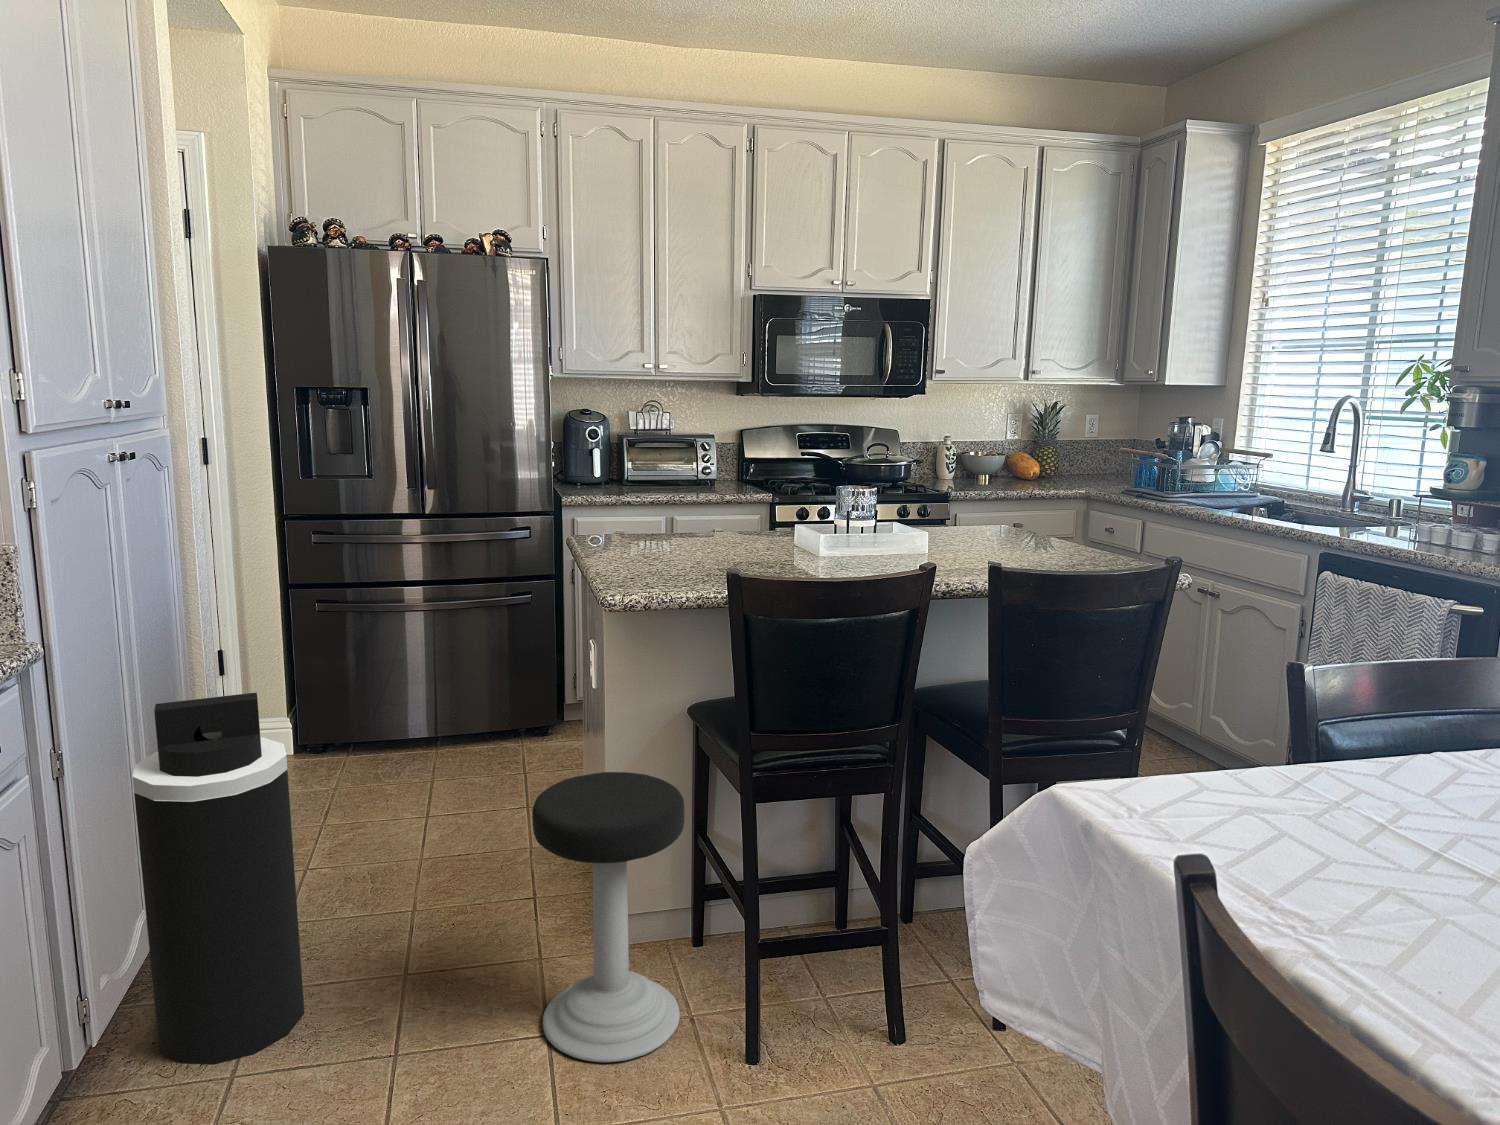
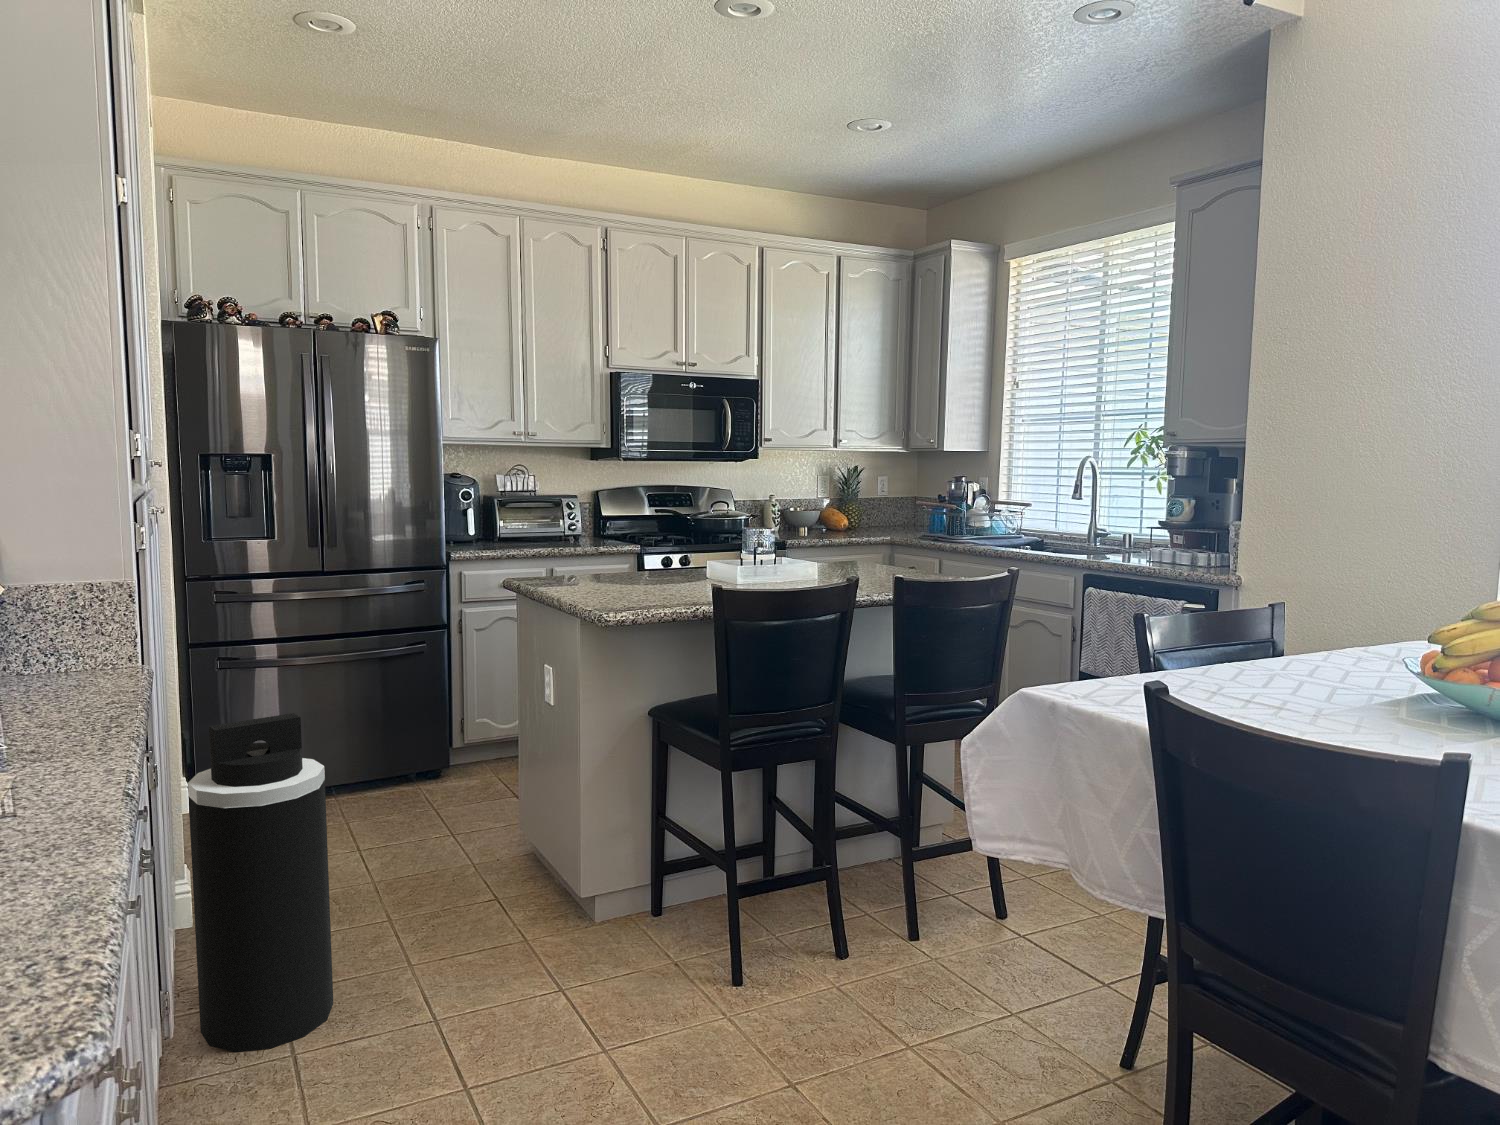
stool: present [532,772,685,1062] -> none [545,764,671,1001]

